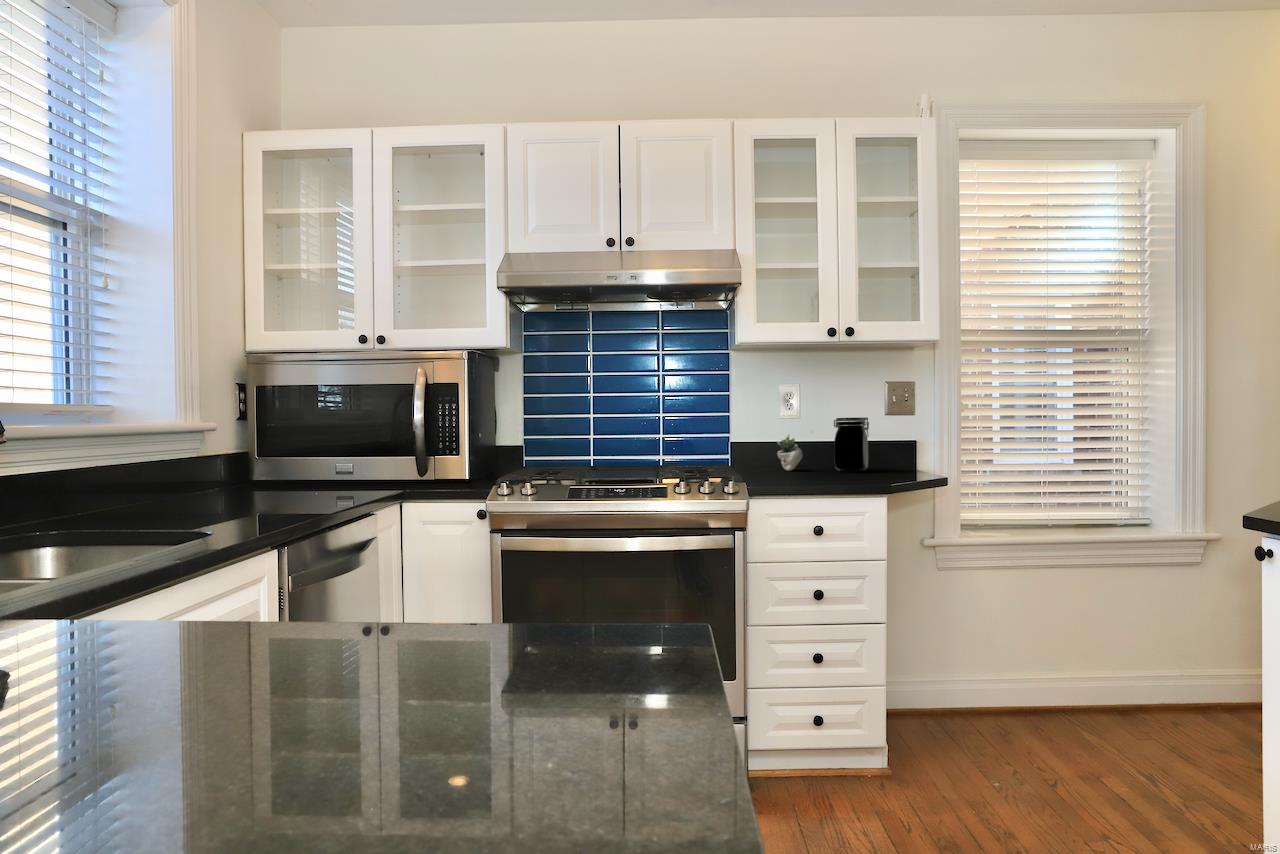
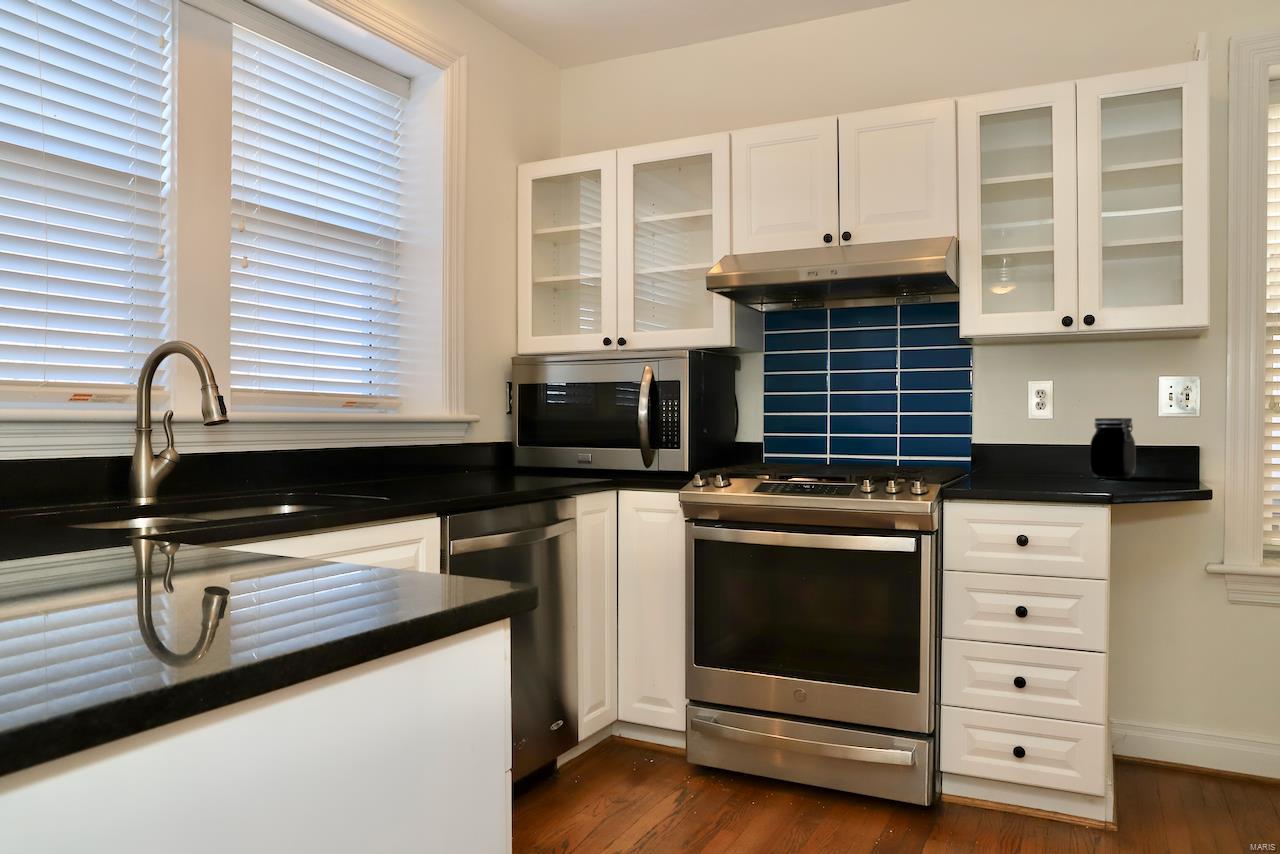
succulent plant: present [777,431,813,471] -> none [1019,432,1055,475]

